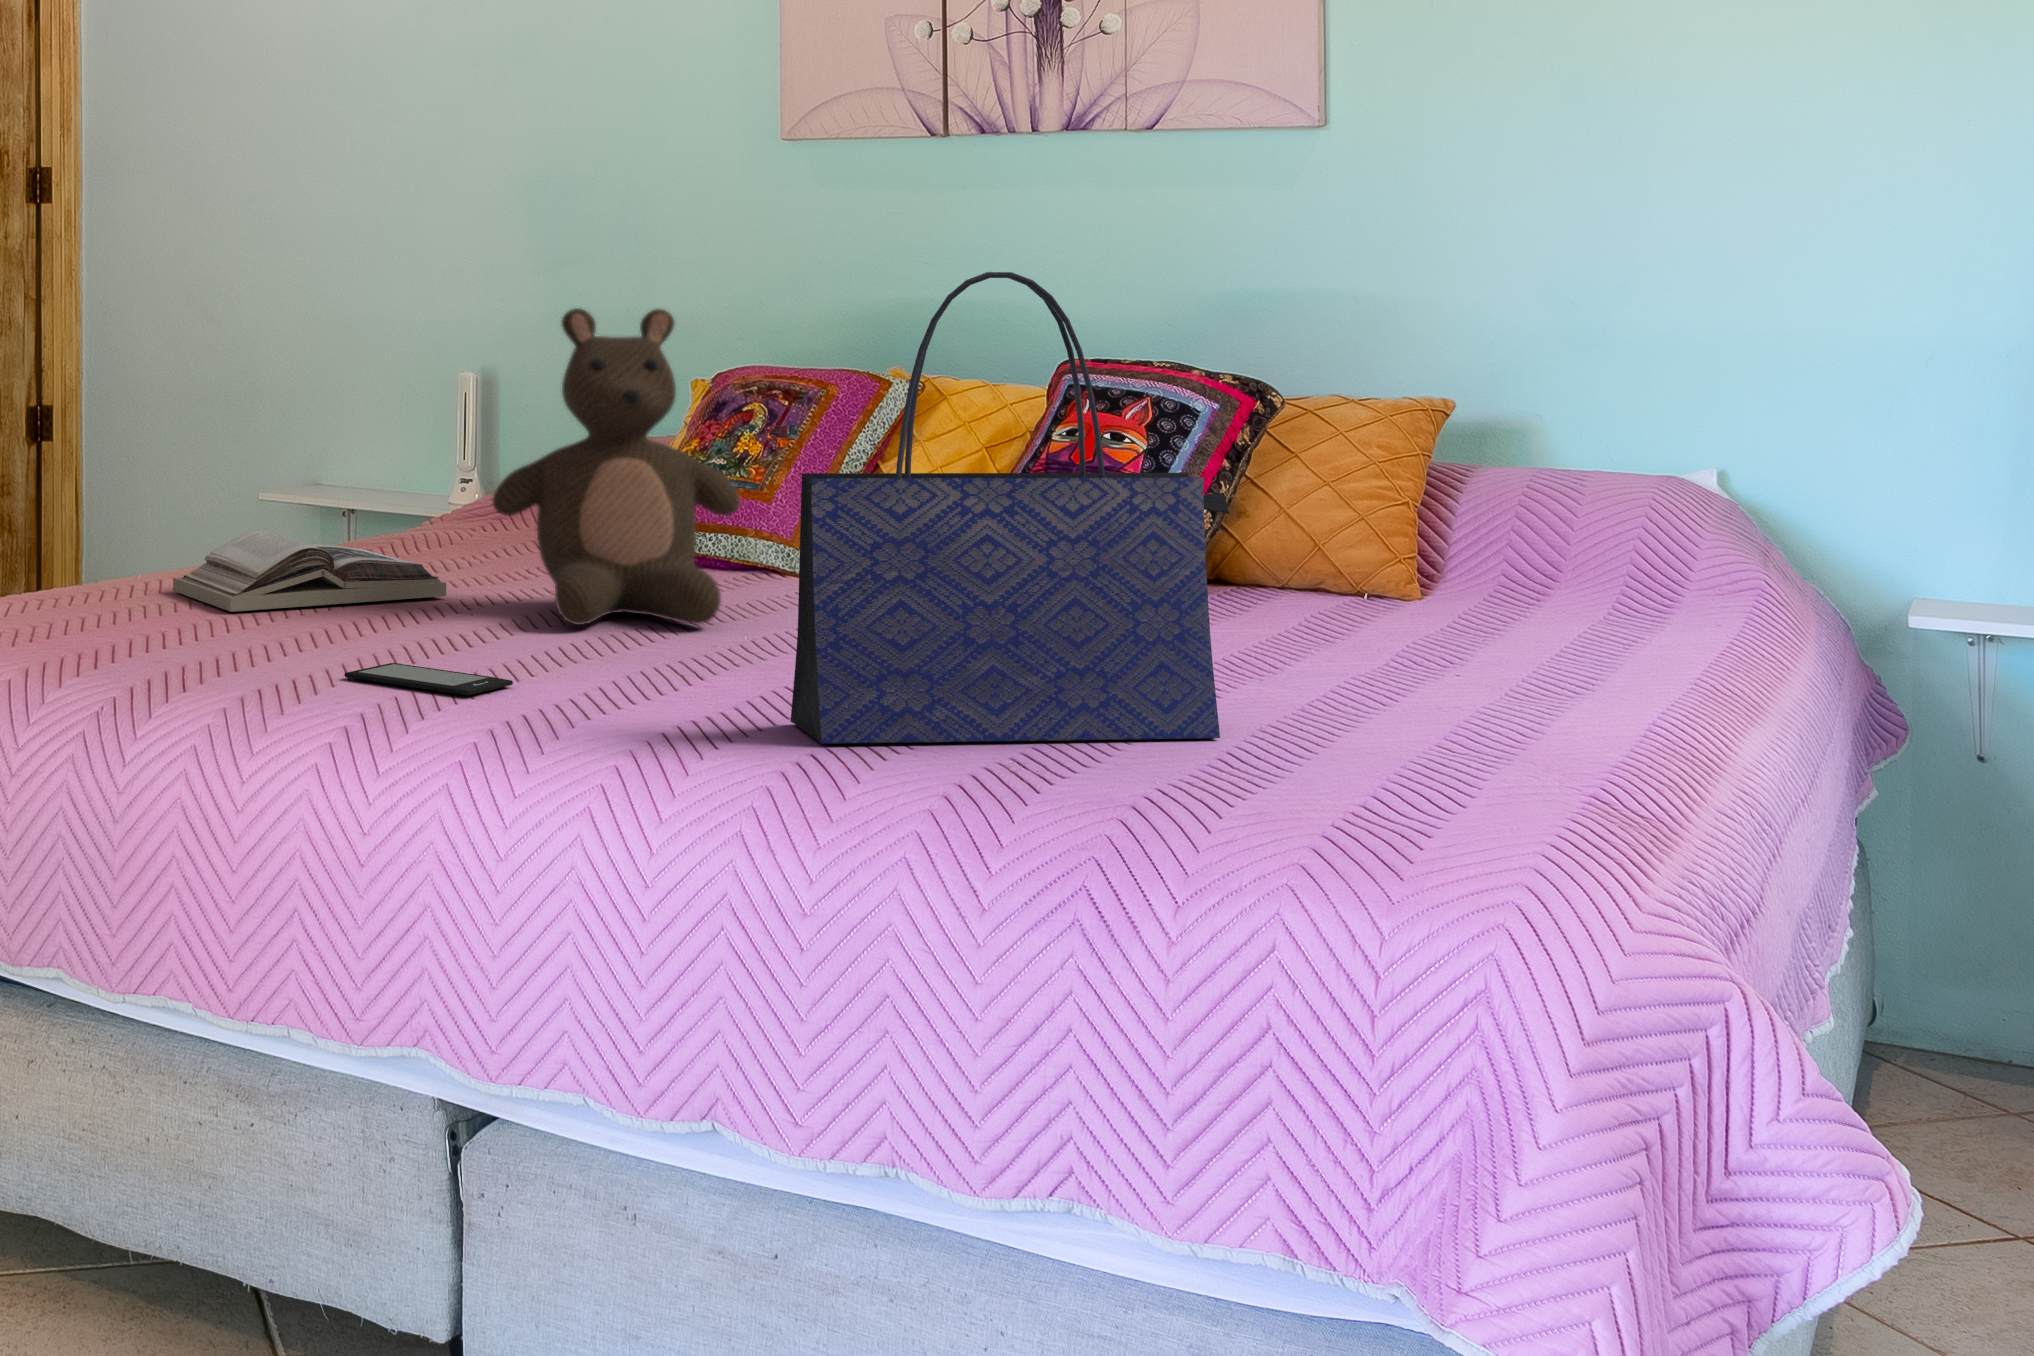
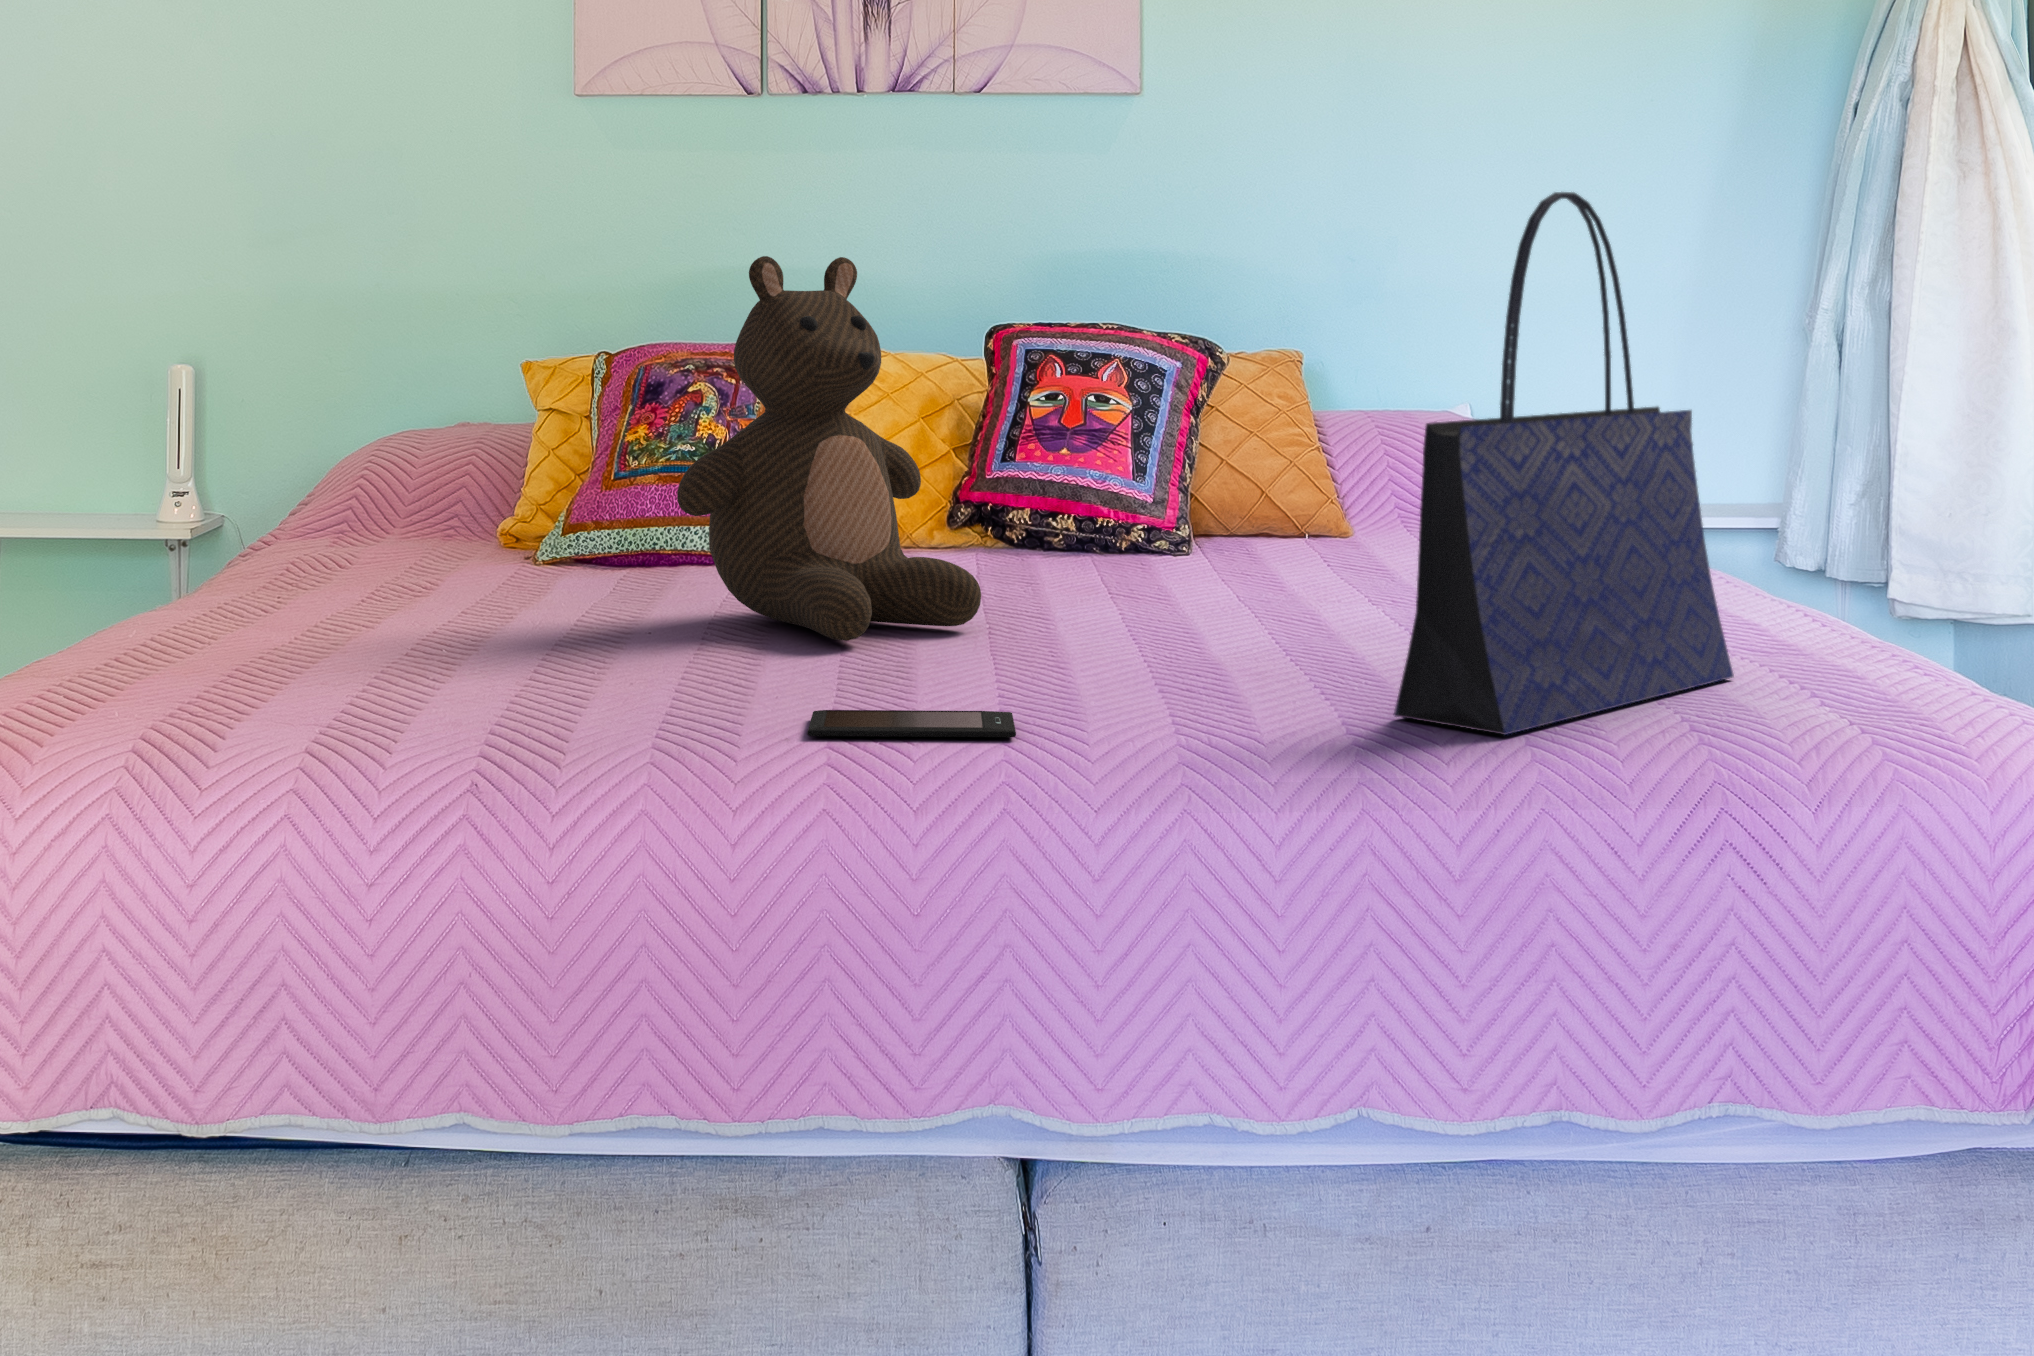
book: present [174,530,446,612] -> none [229,562,588,674]

